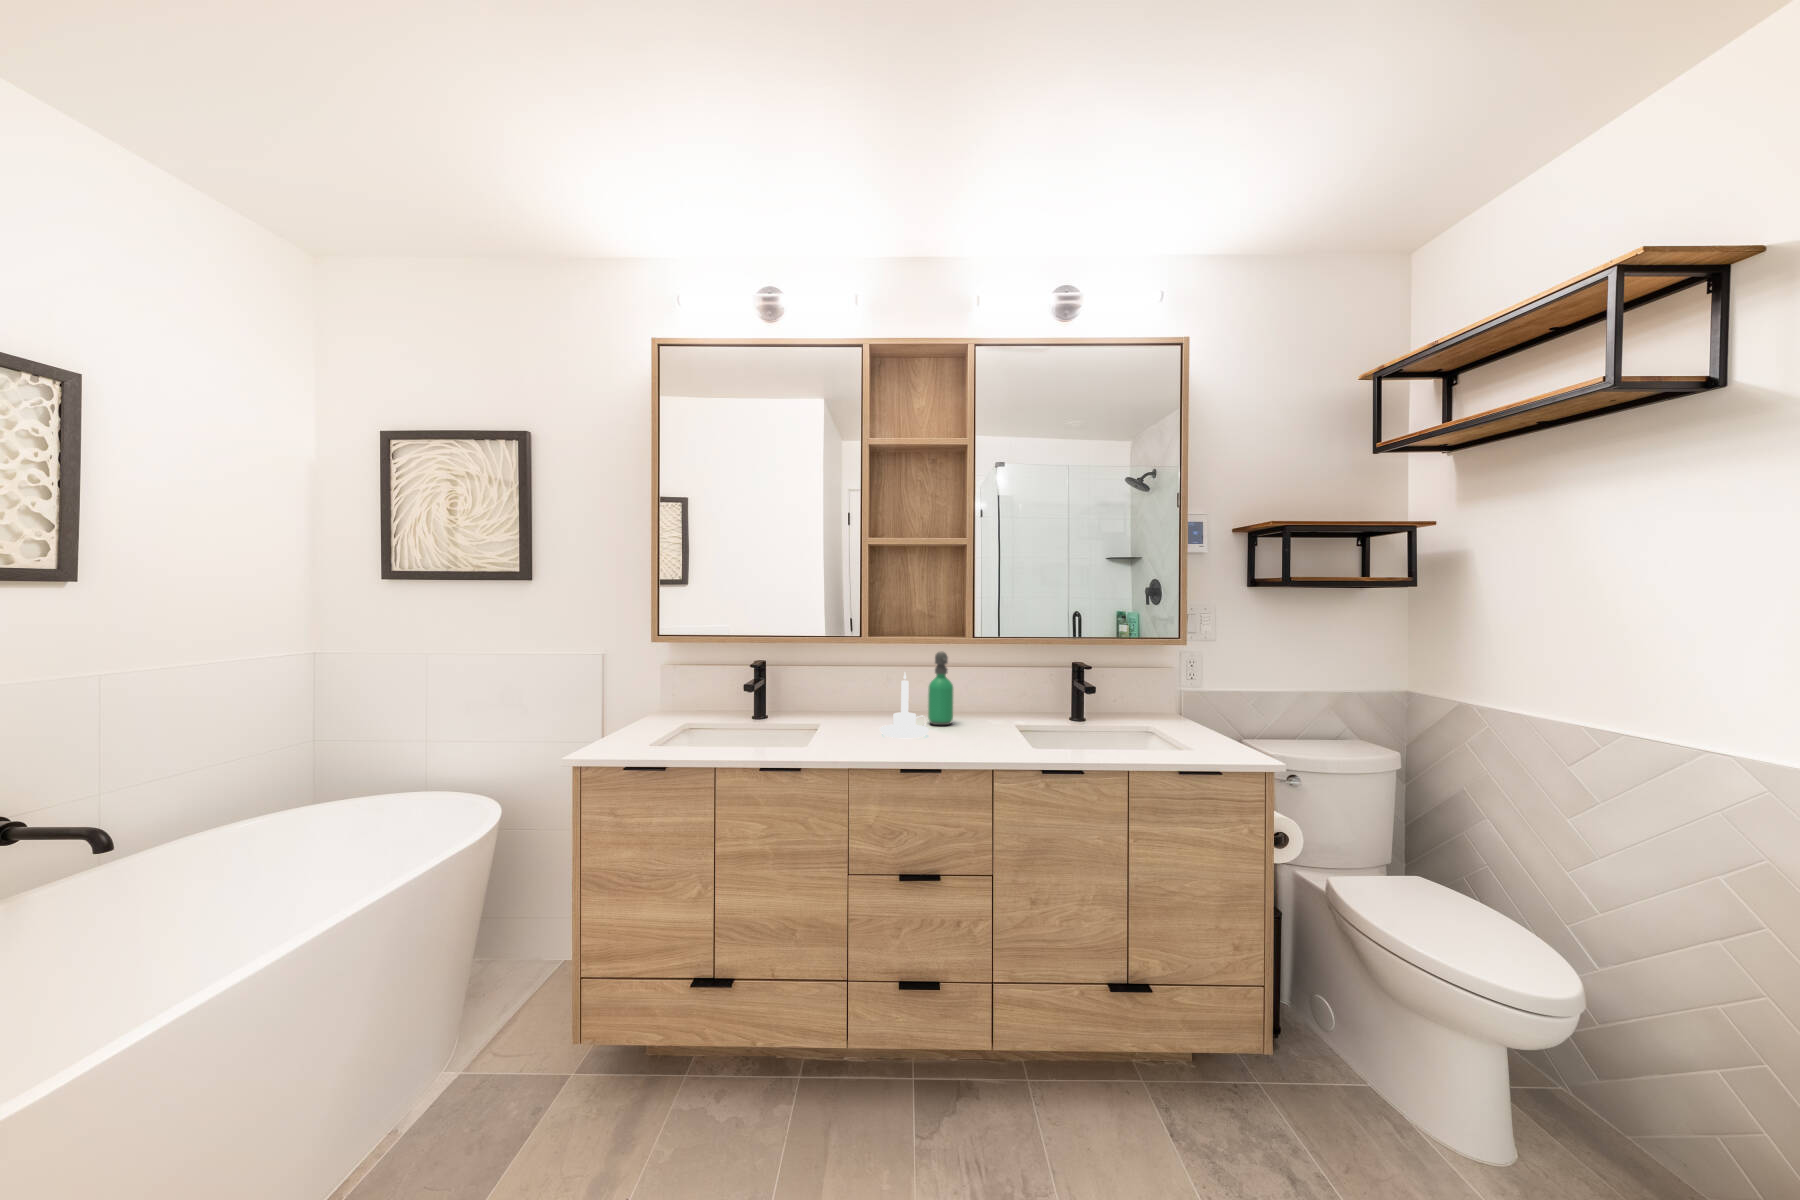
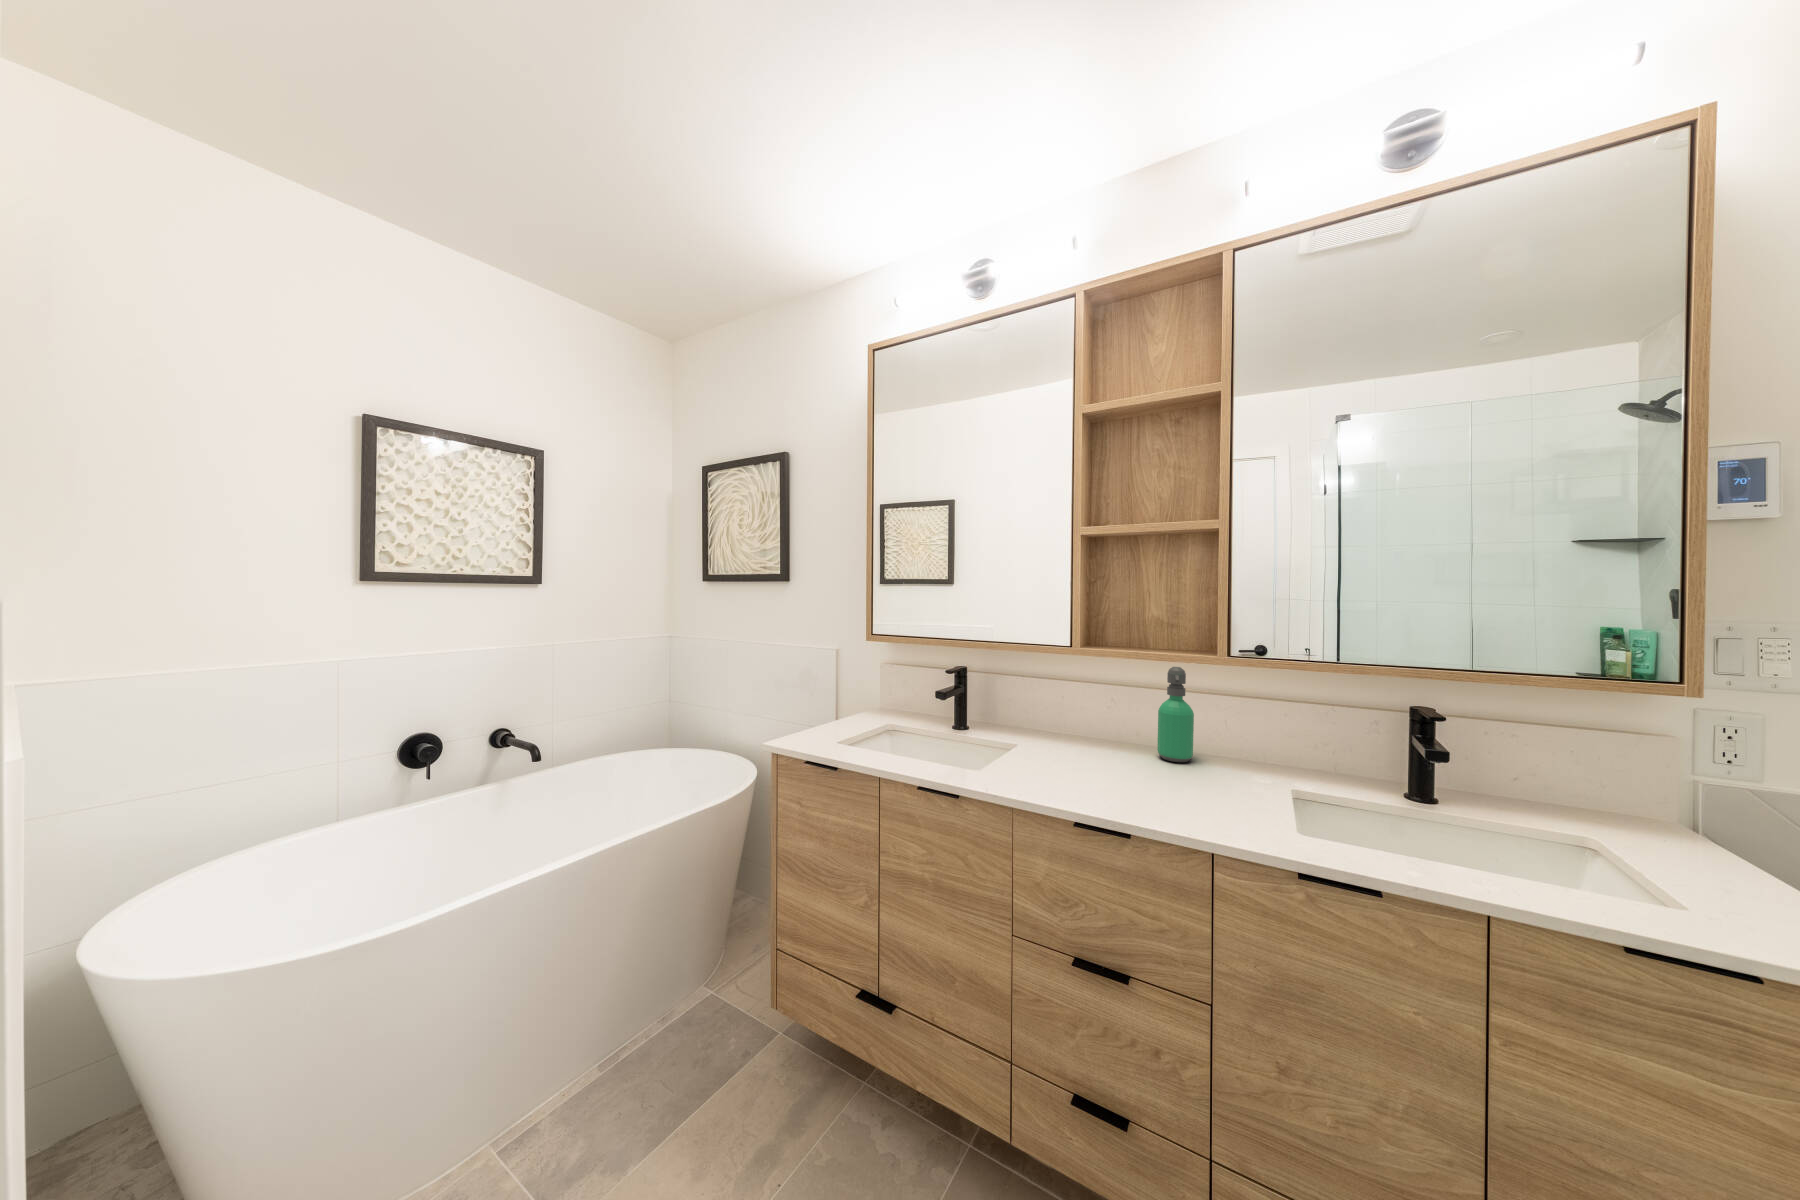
candle holder: present [880,673,929,738] -> none [1078,691,1143,778]

